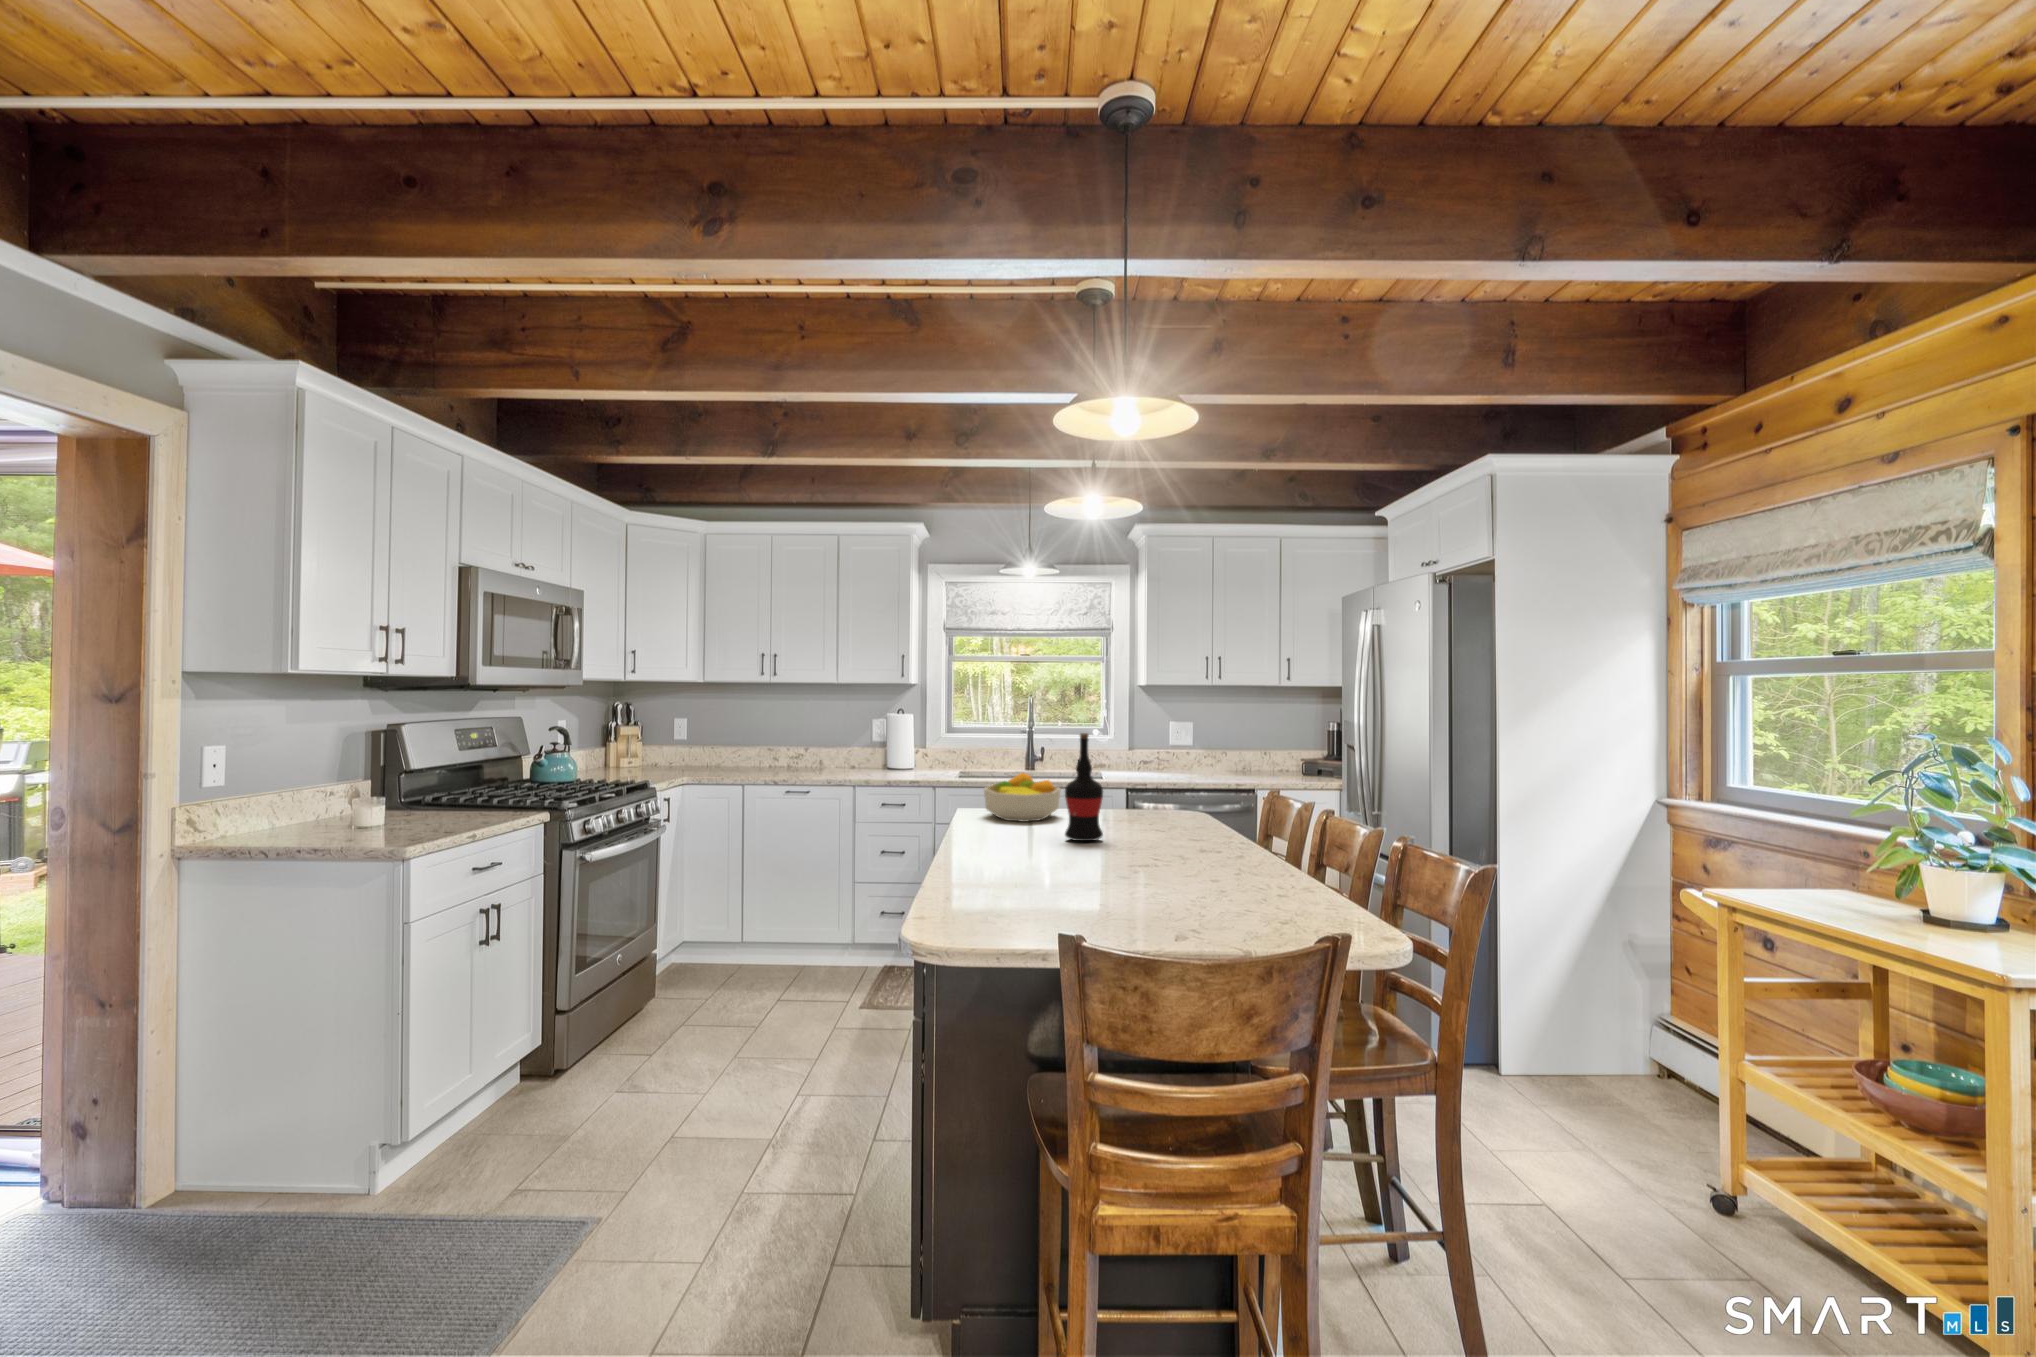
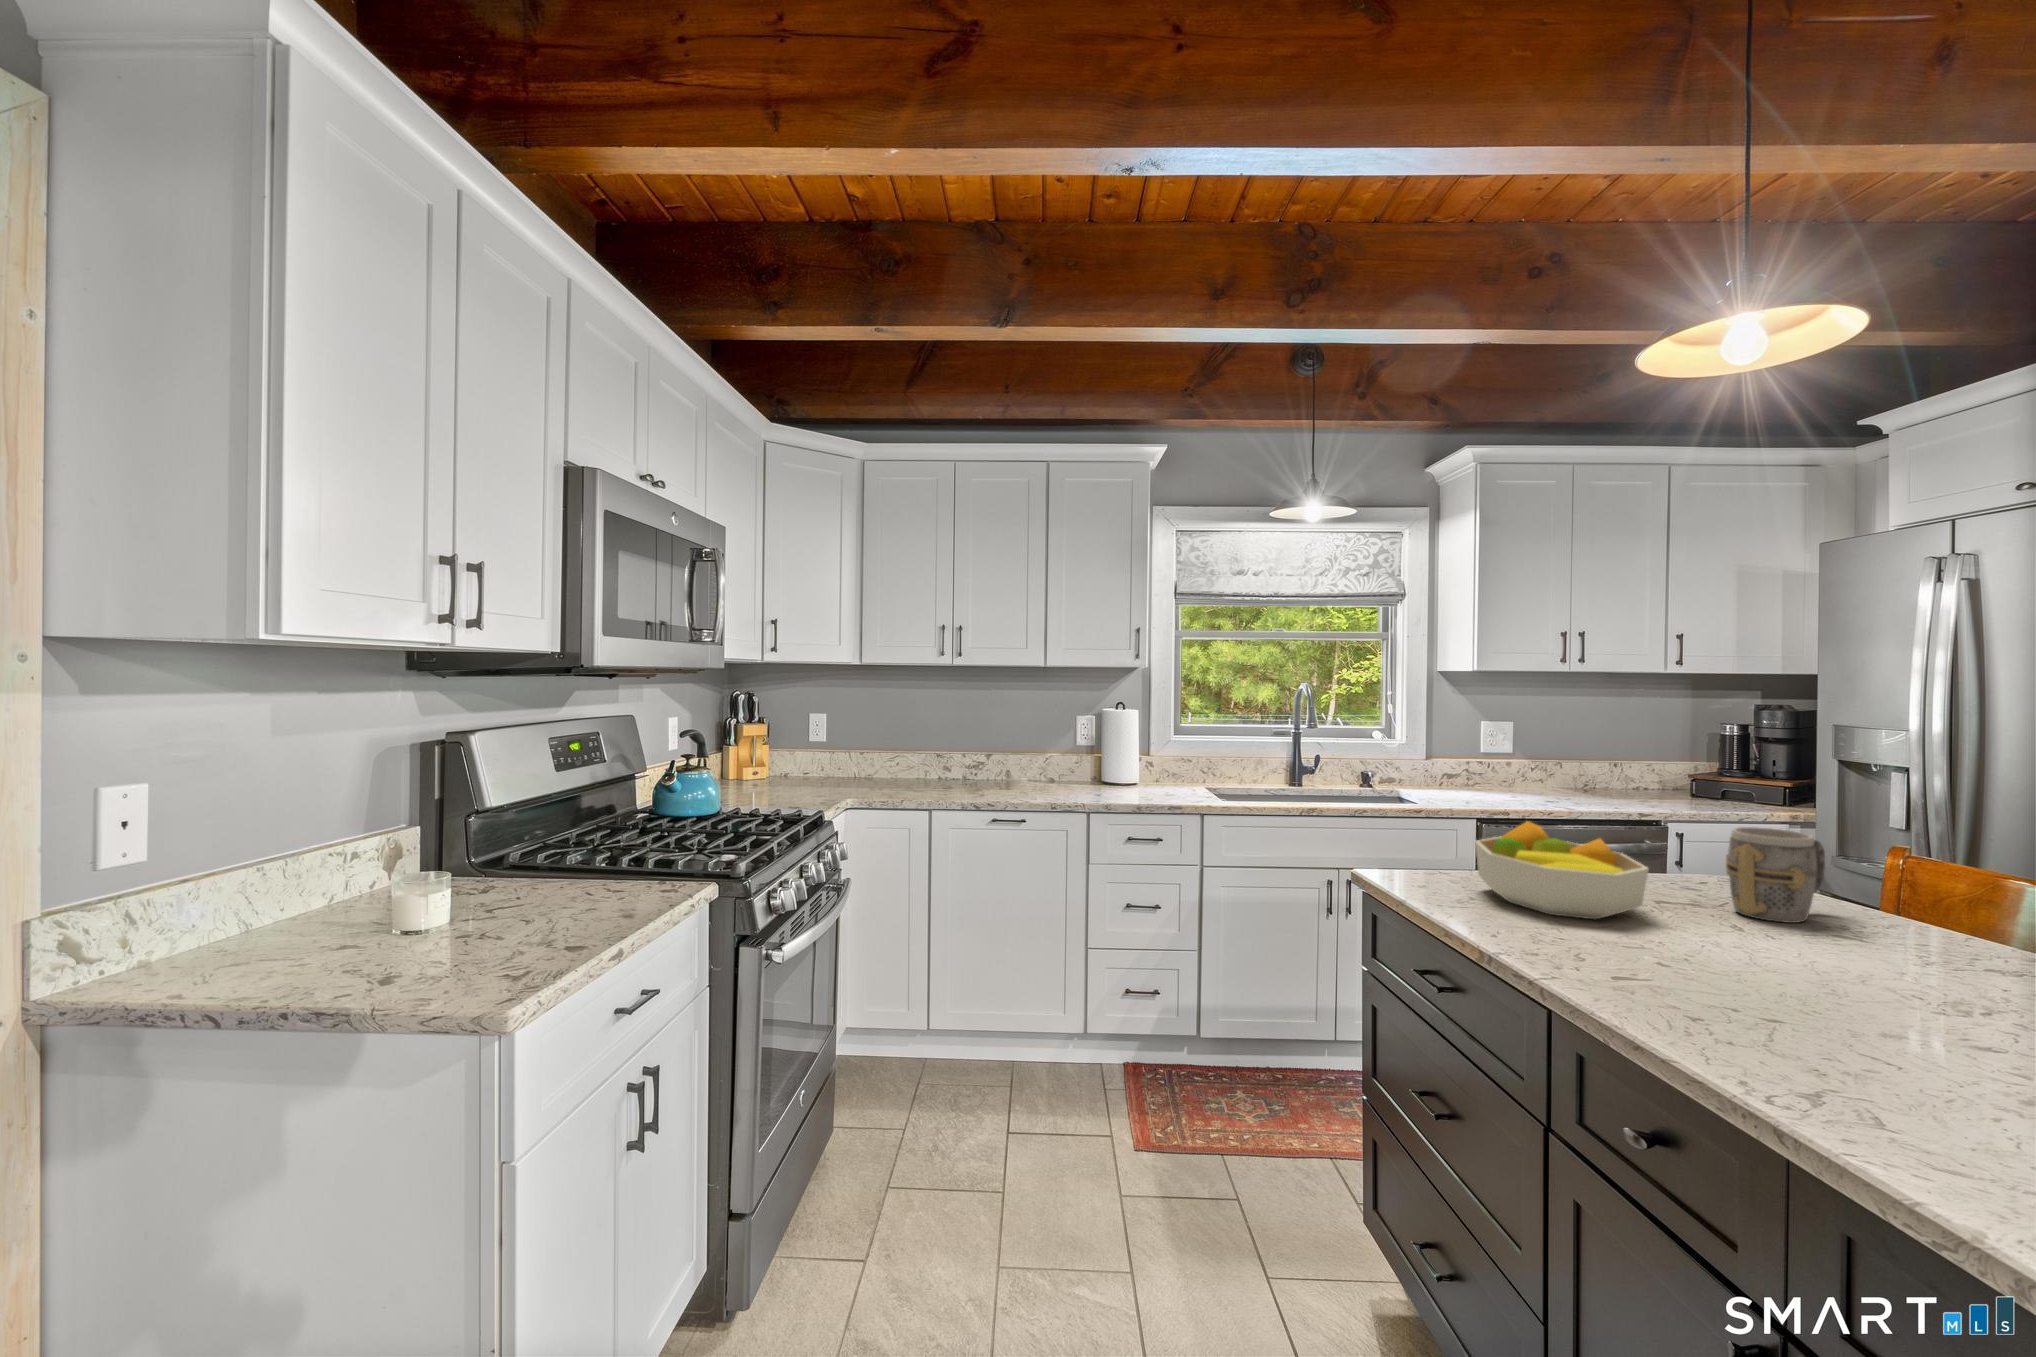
wine bottle: present [1065,733,1103,841] -> none [1840,772,1948,1001]
mug: none [1107,772,1163,822] -> present [1726,827,1825,923]

